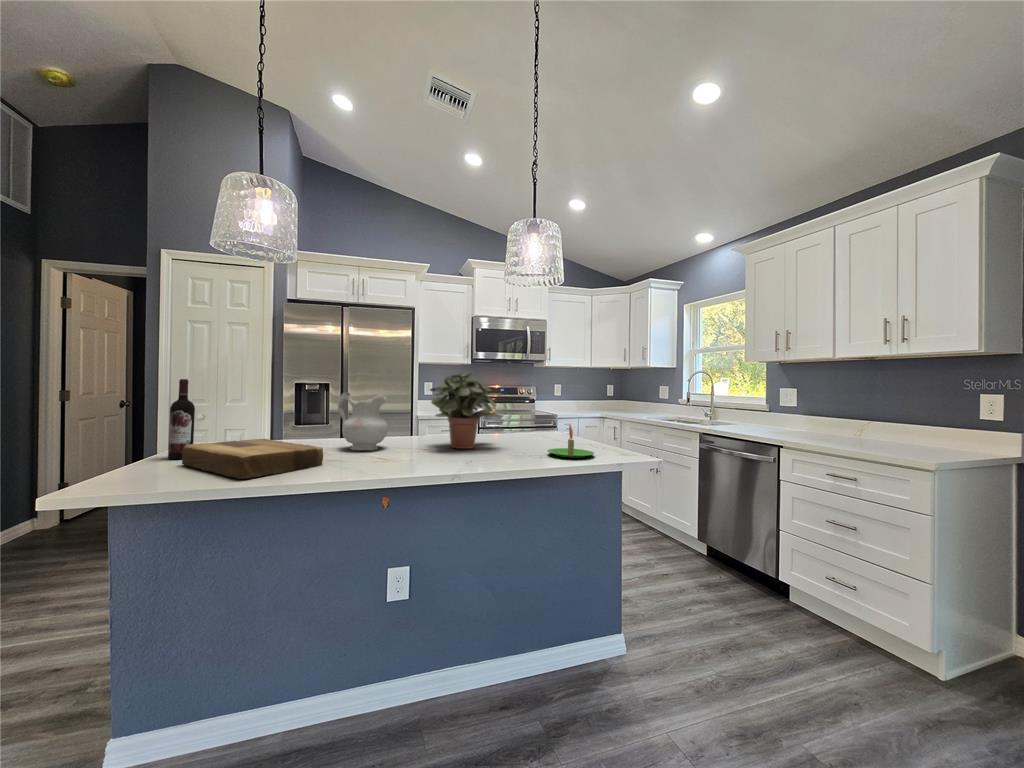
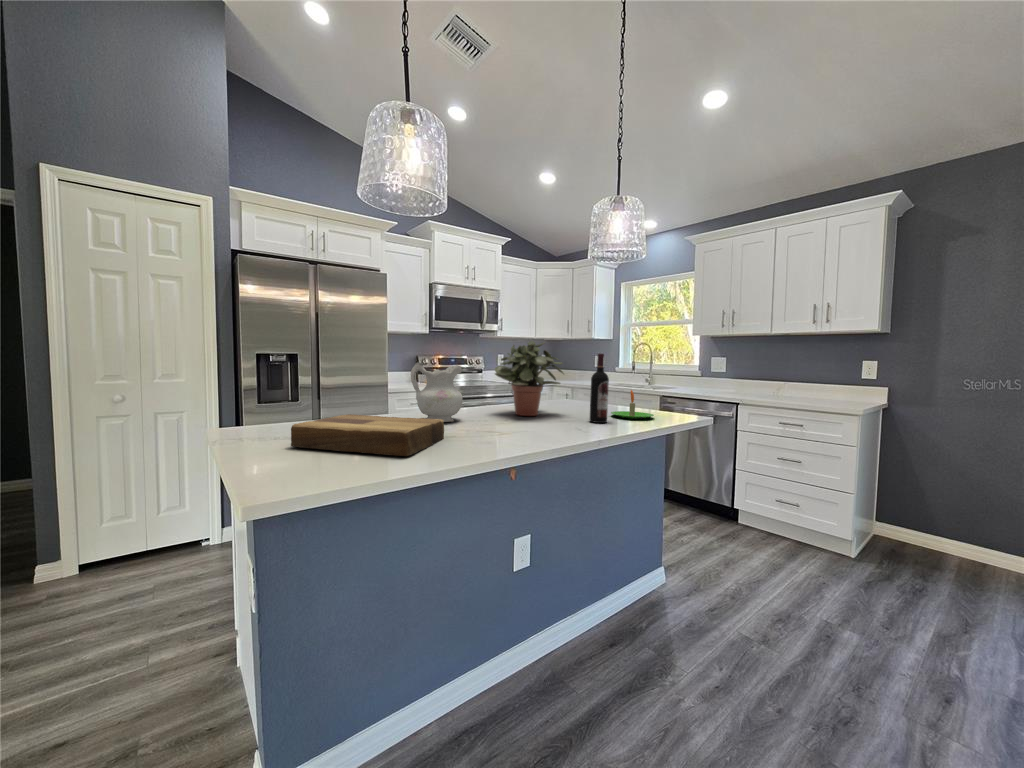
wine bottle: present [168,379,195,459] -> present [590,354,609,423]

